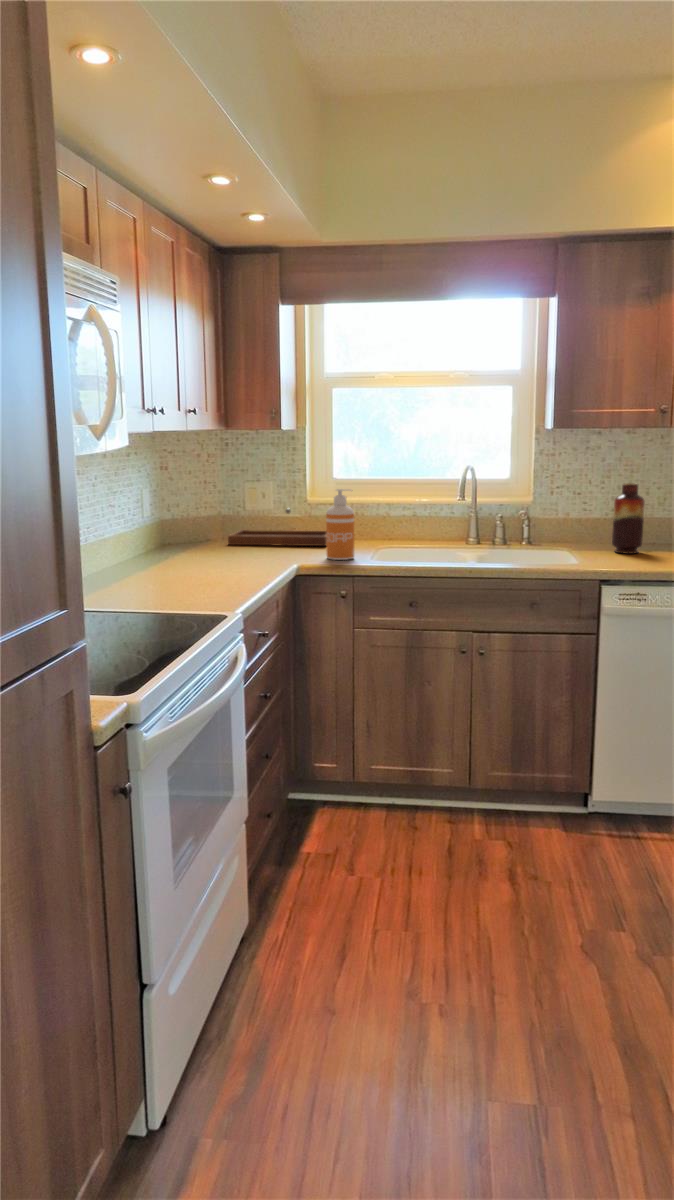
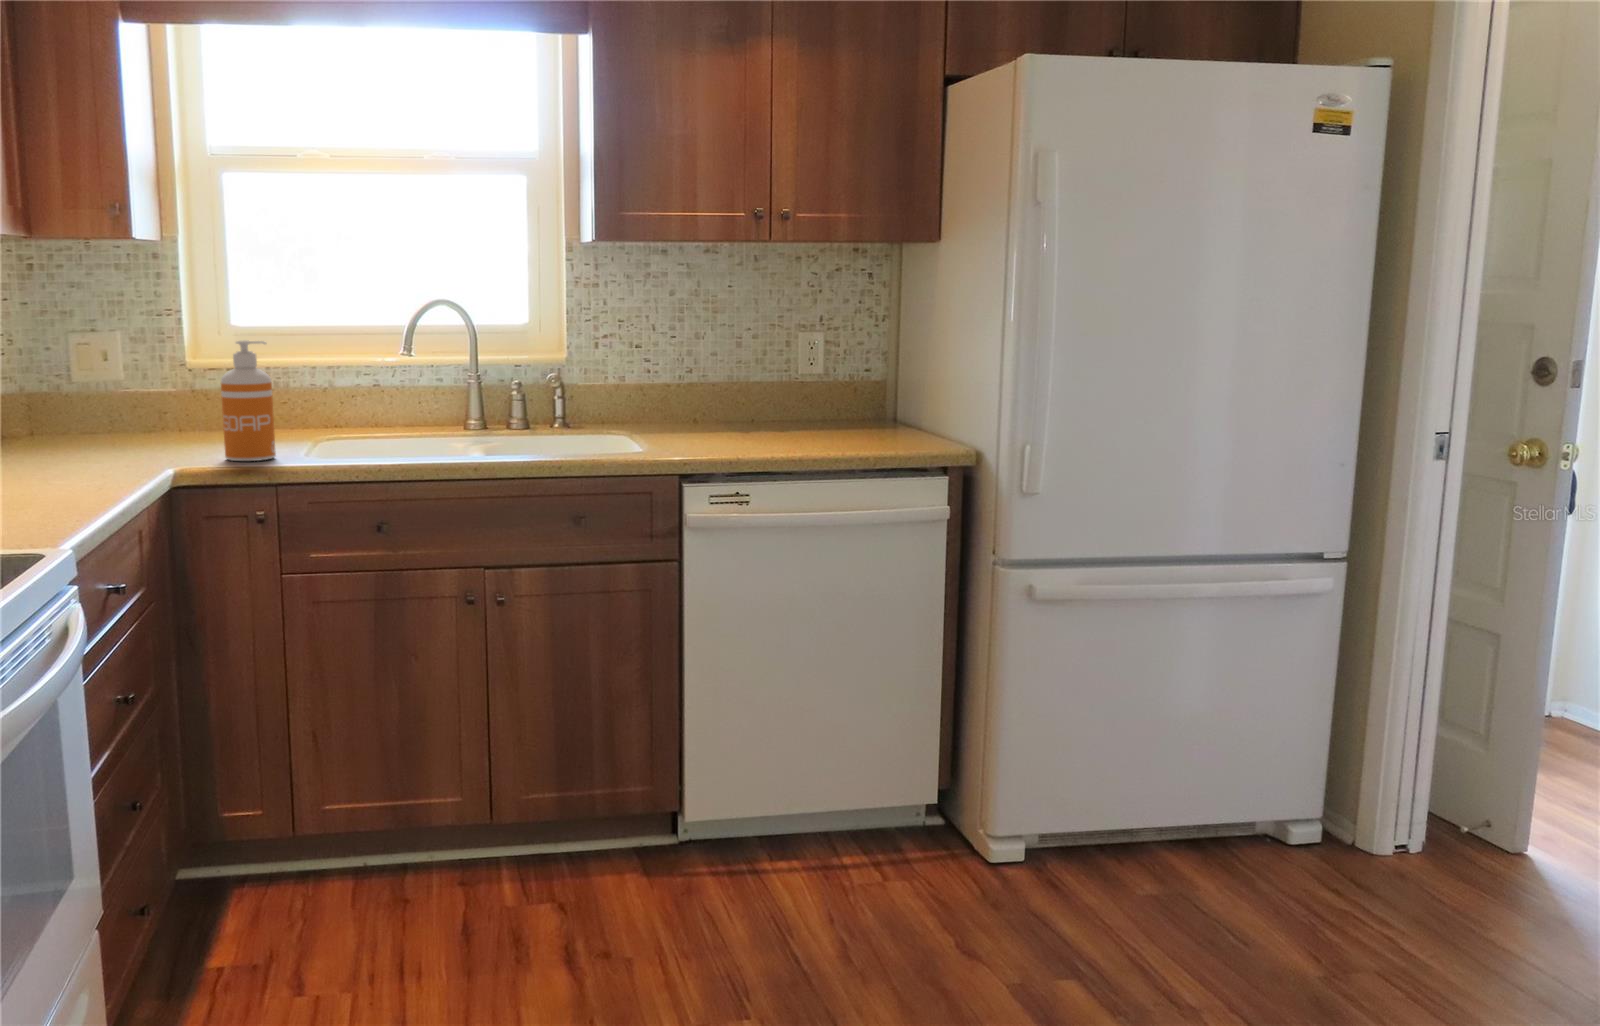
vase: present [612,483,645,554] -> none [694,331,738,437]
tray: present [228,509,327,546] -> none [31,377,235,444]

